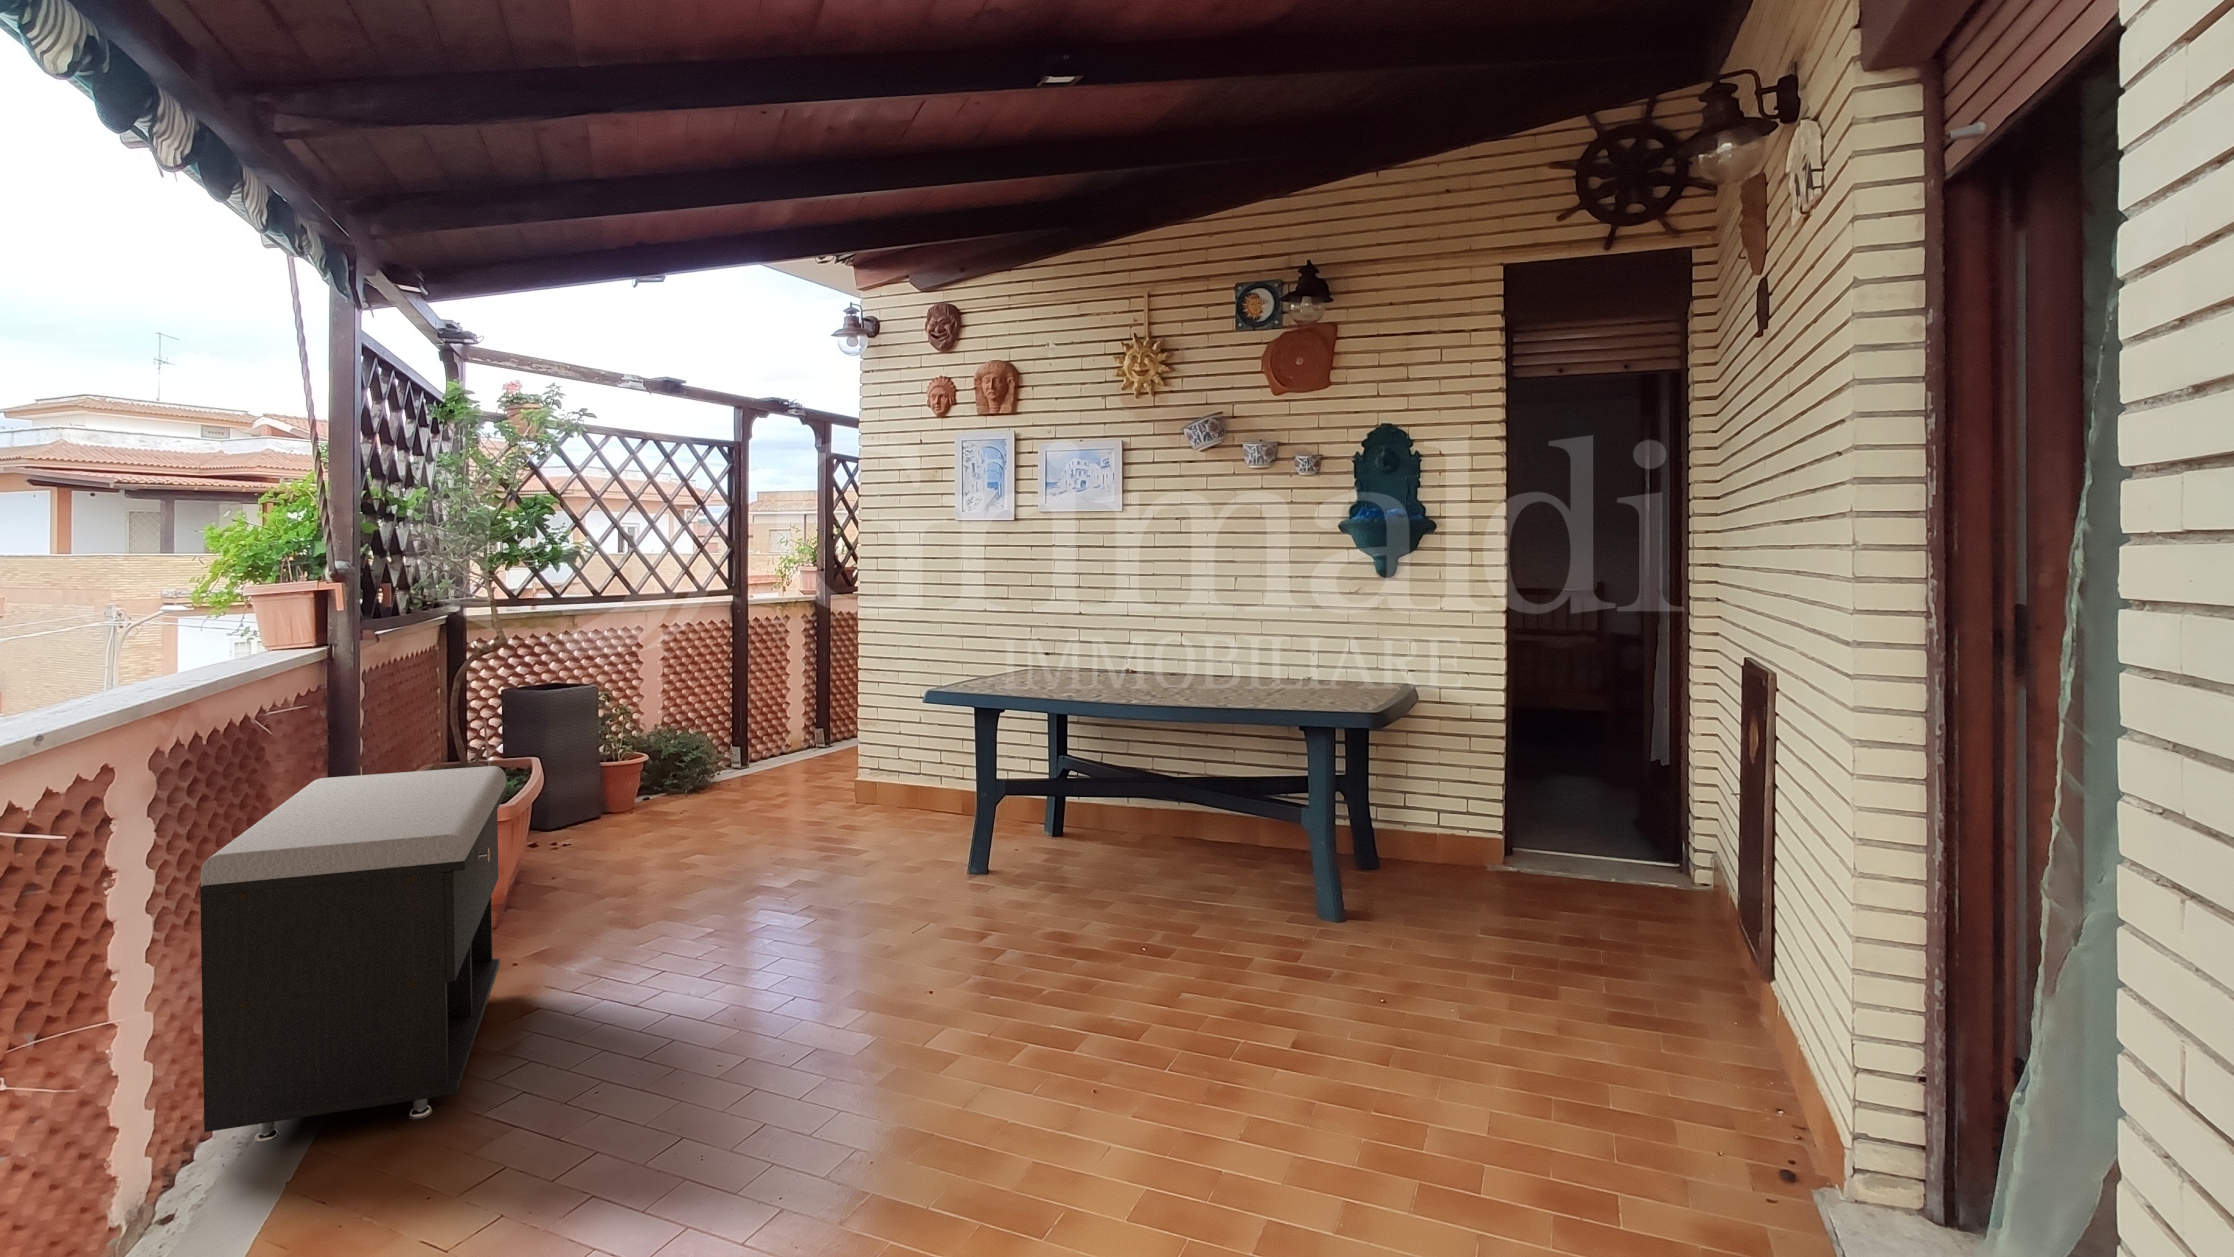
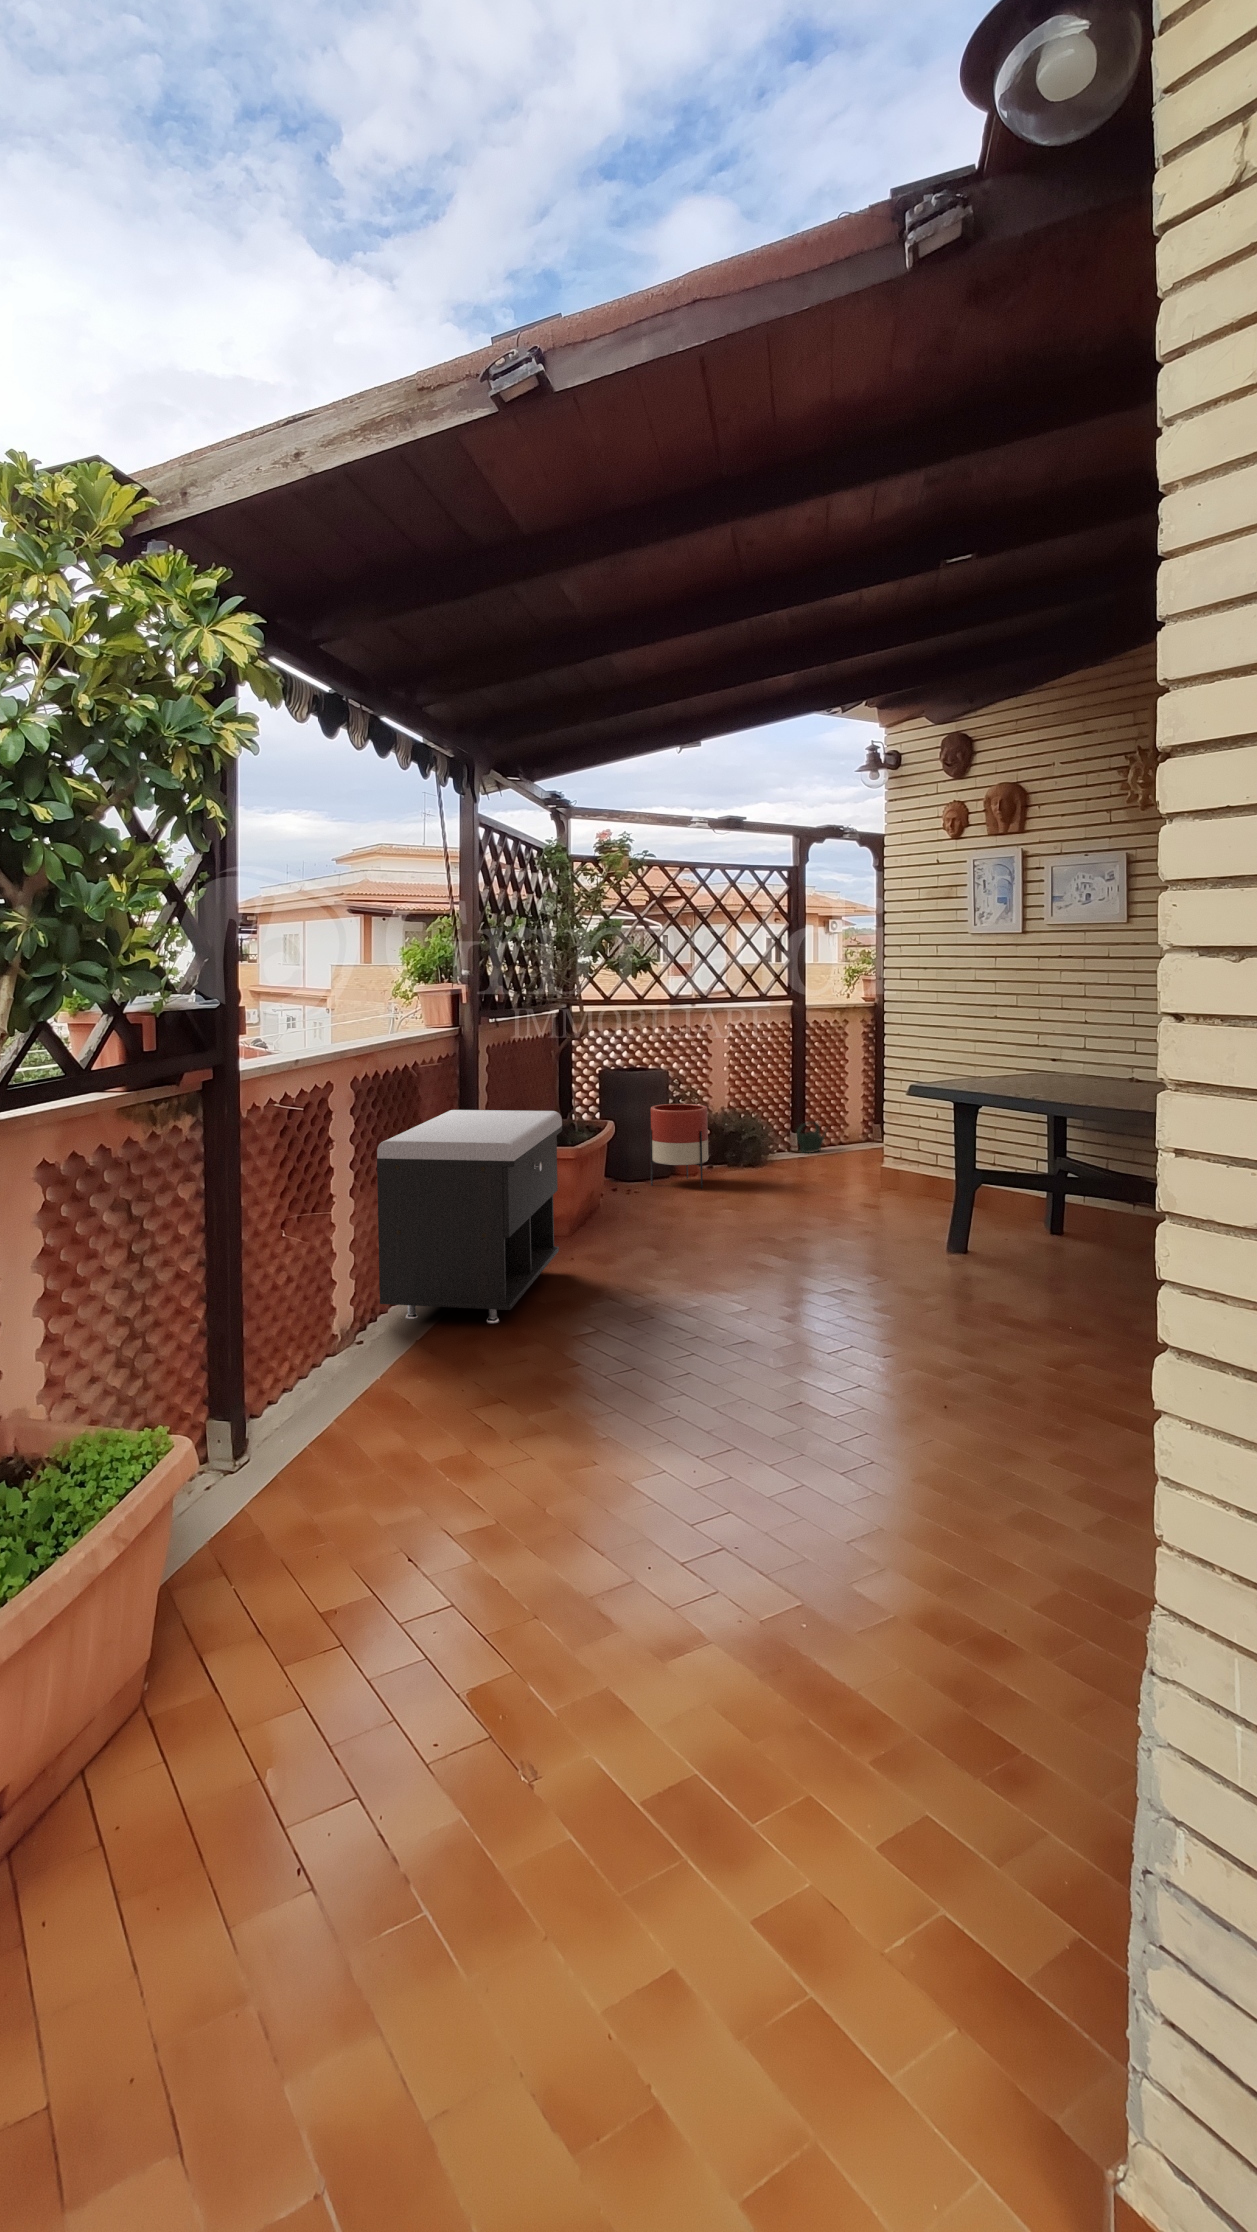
planter: none [581,728,656,835] -> present [650,1104,709,1188]
watering can: none [741,734,774,770] -> present [797,1122,826,1153]

